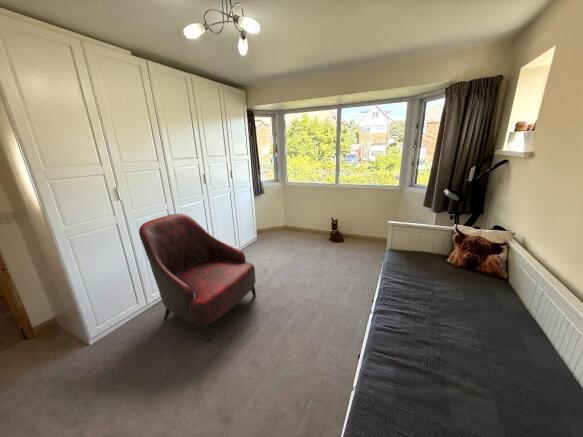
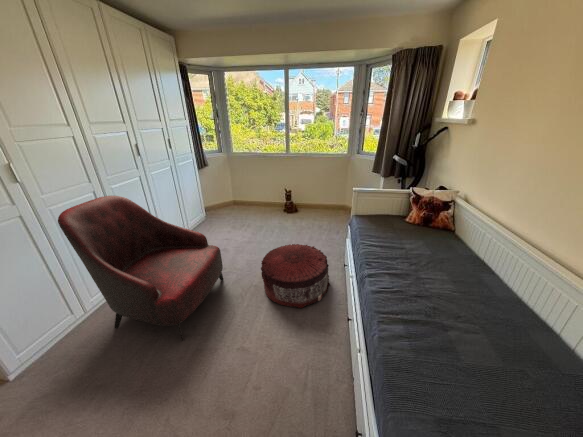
pouf: none [286,270,353,336] -> present [261,244,330,308]

